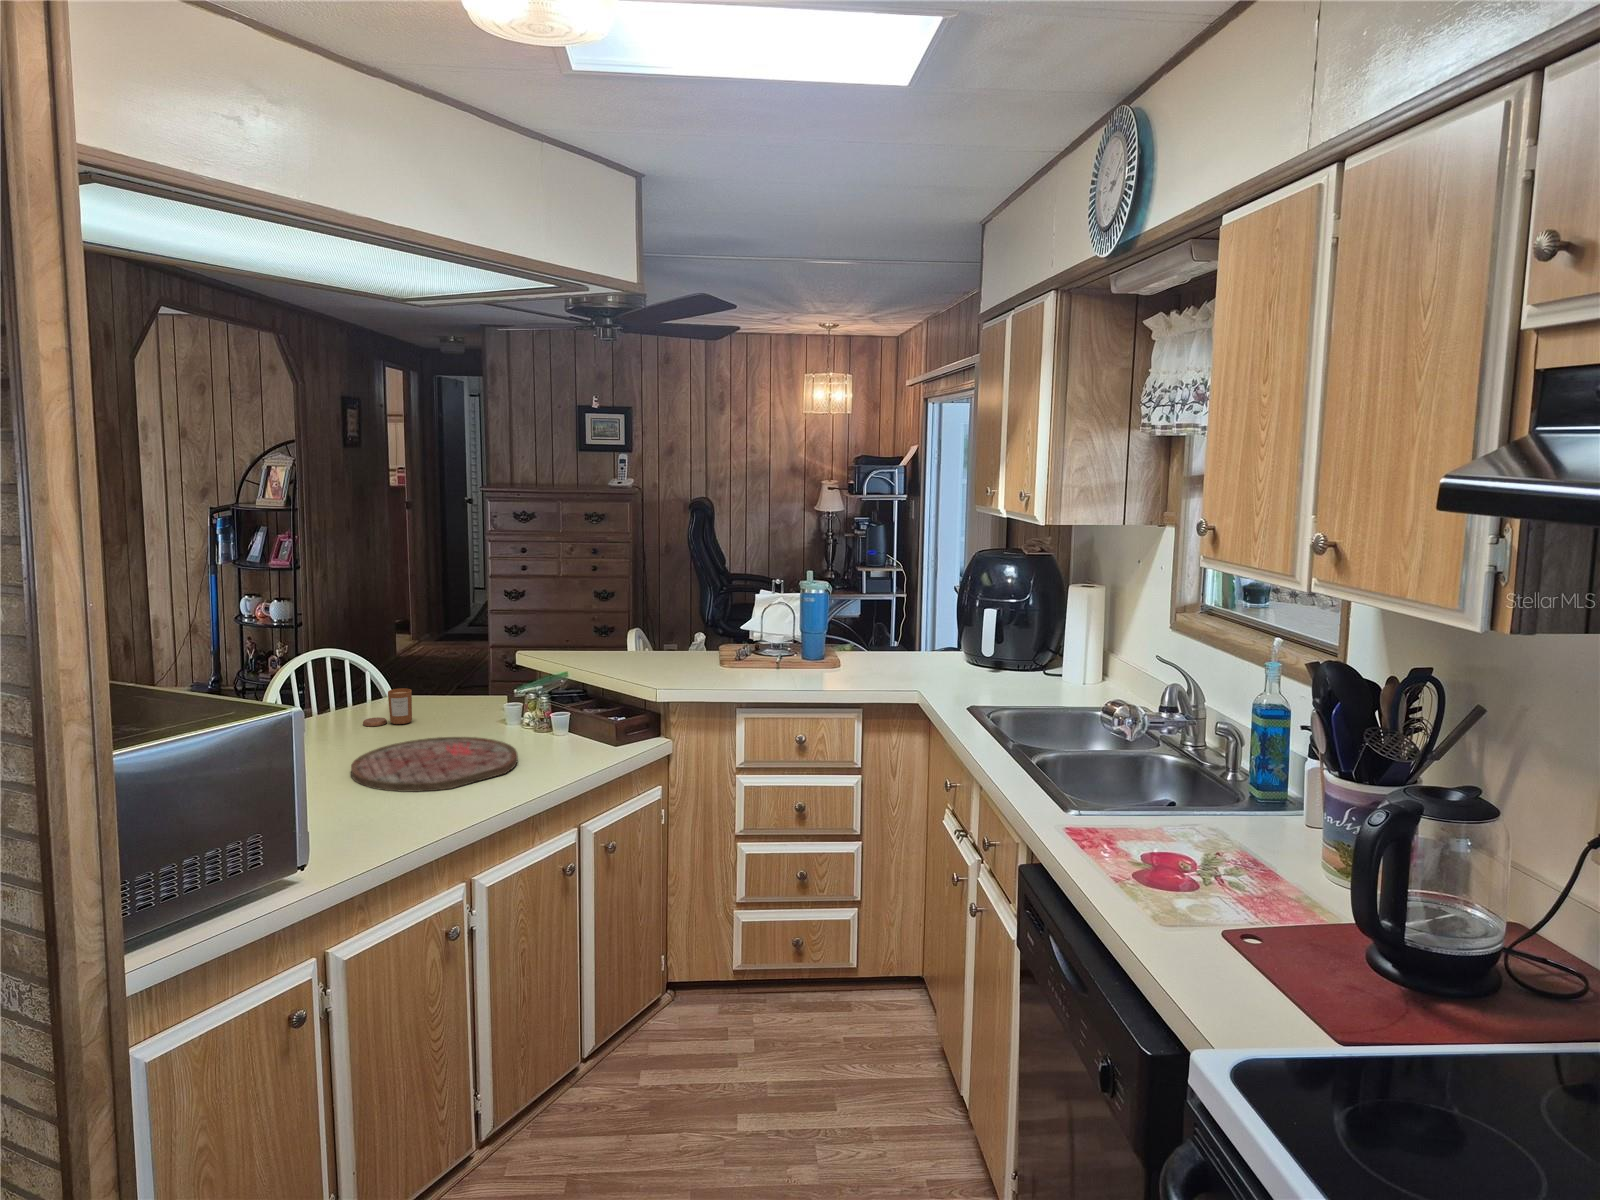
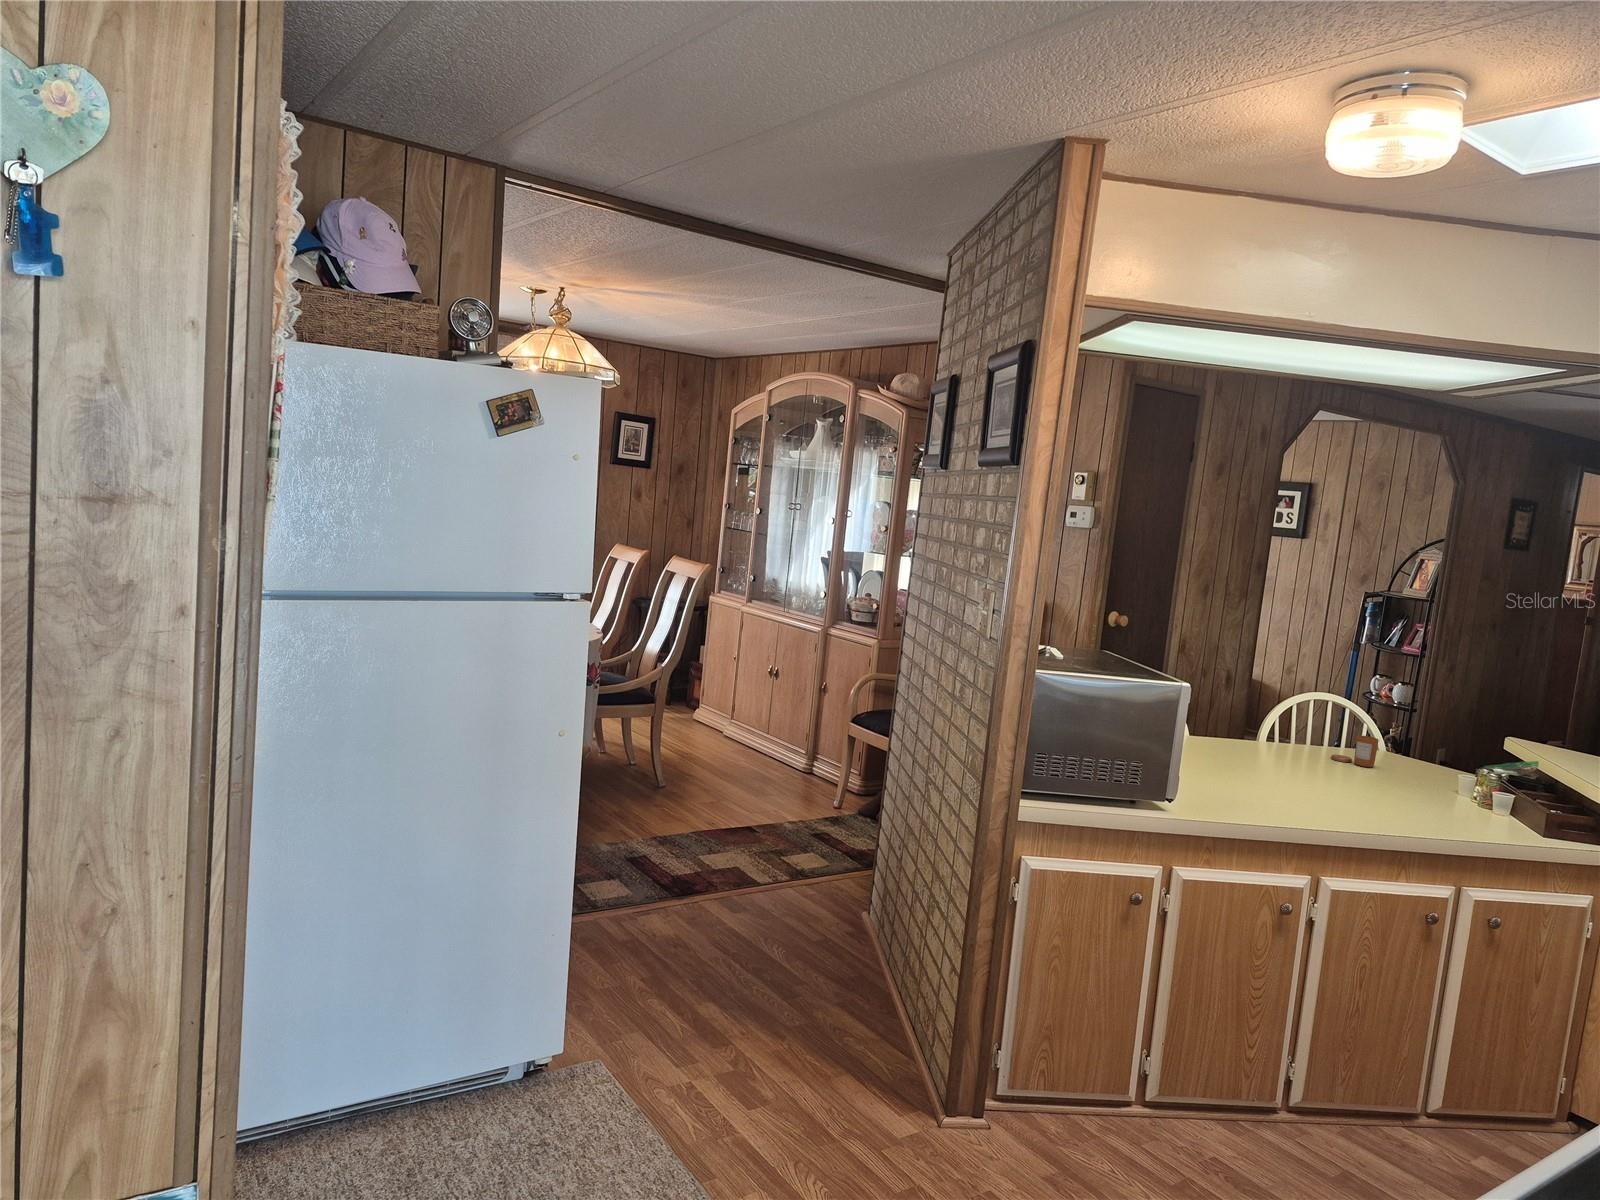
cutting board: present [351,737,518,792] -> none [1277,769,1430,815]

